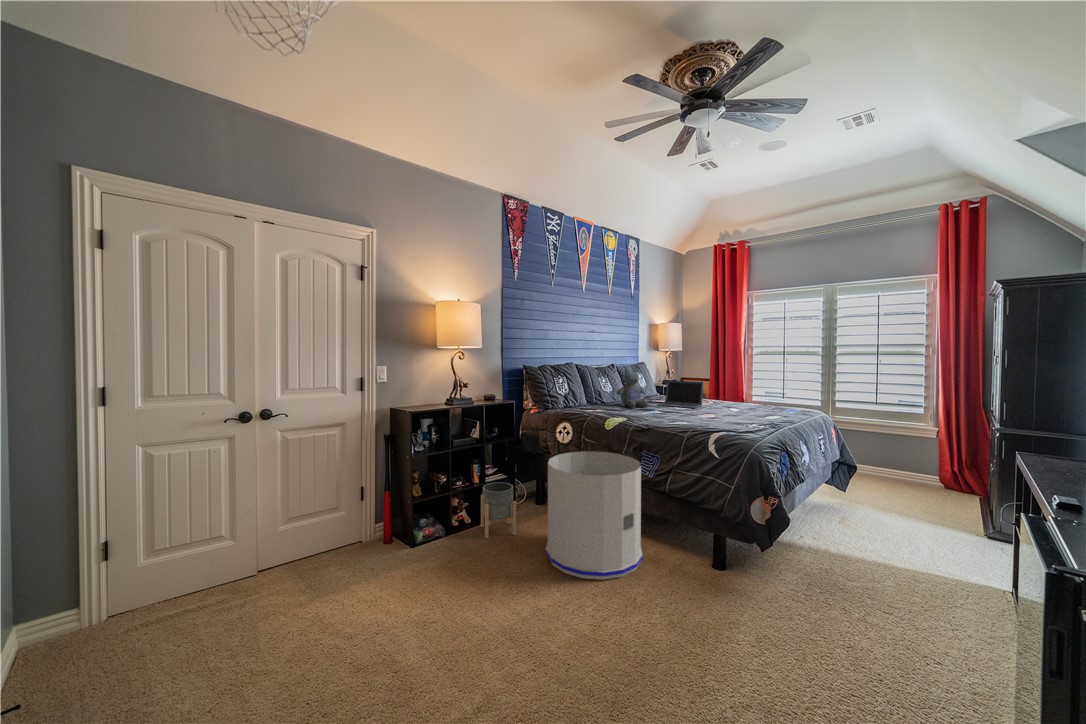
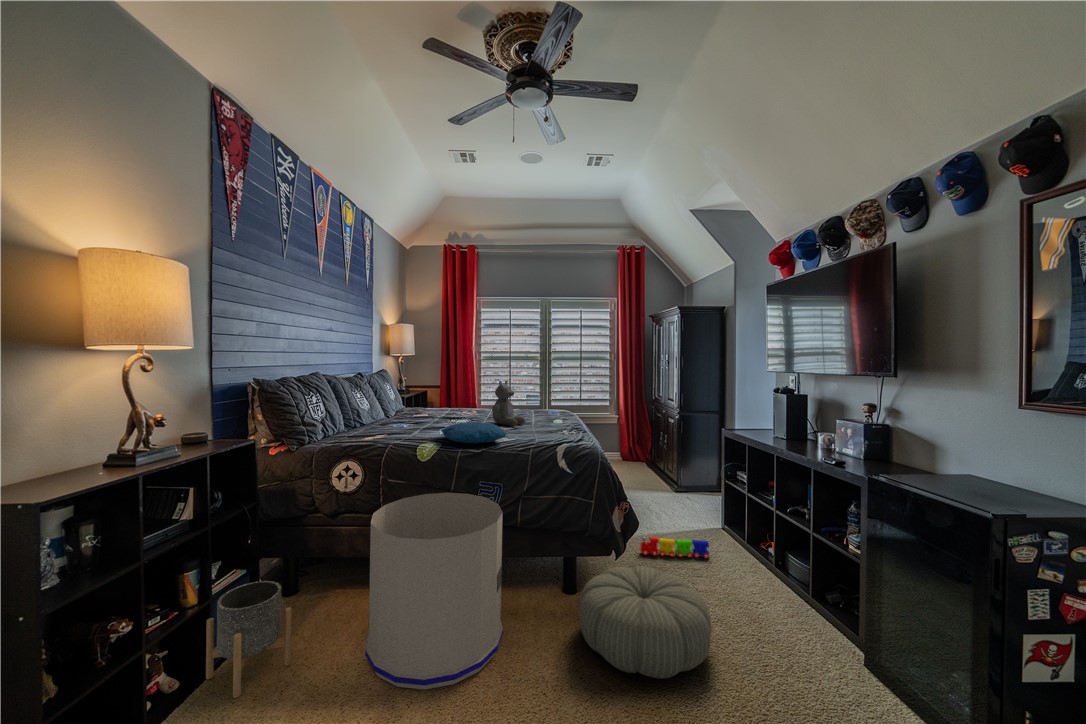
stuffed bear: present [617,369,648,408] -> present [492,380,525,426]
laptop: present [658,380,704,408] -> none [430,391,474,422]
pillow: none [634,405,686,421] -> present [441,422,507,443]
pouf: none [684,550,825,656] -> present [579,566,712,679]
toy train: none [842,551,947,603] -> present [640,537,709,559]

